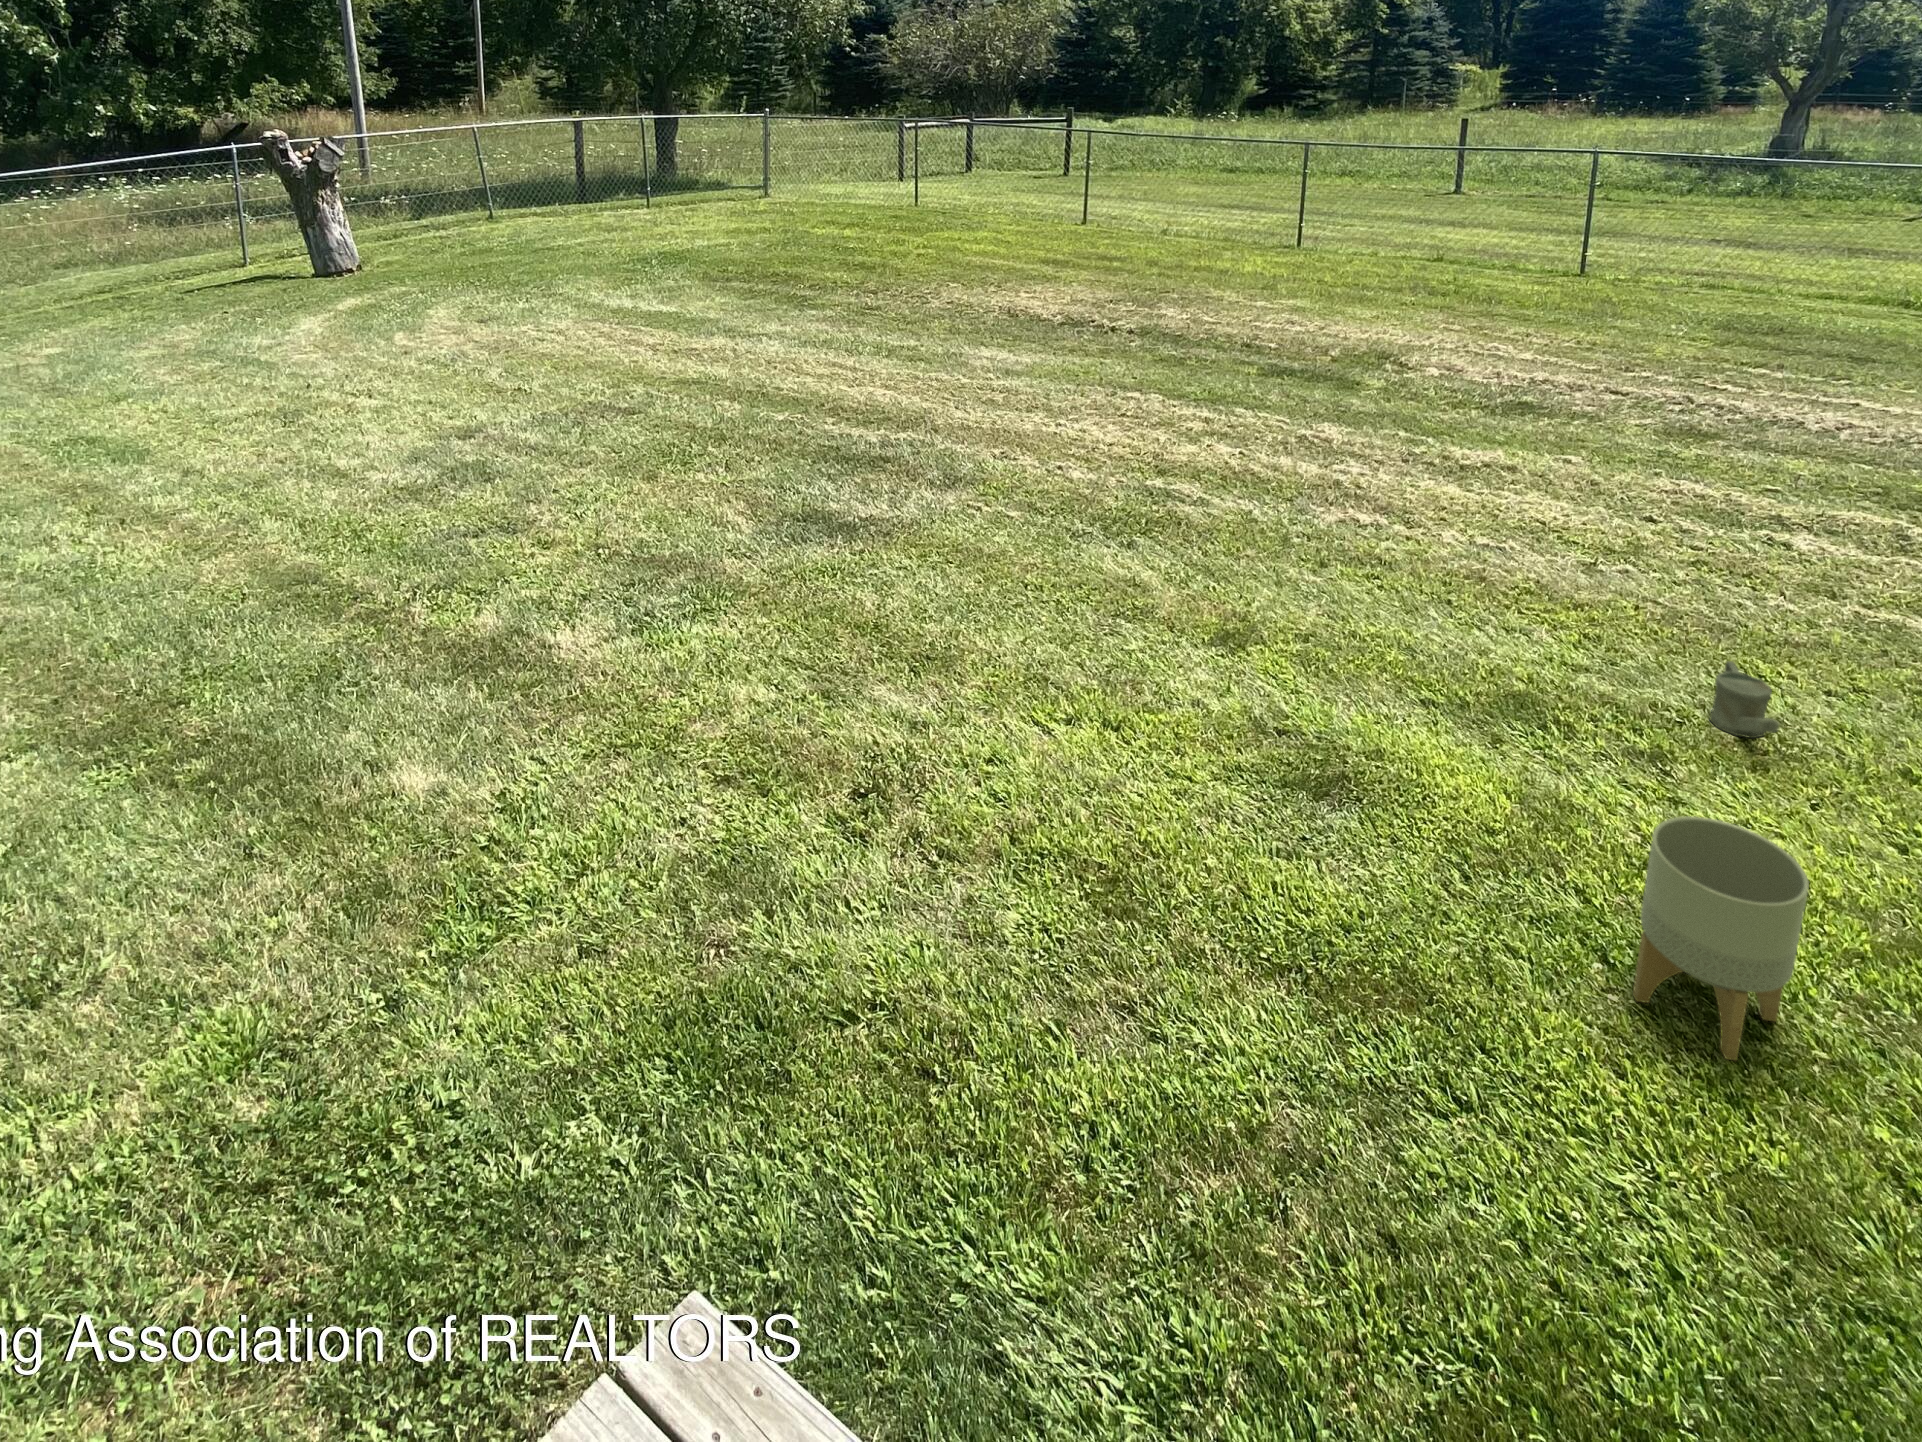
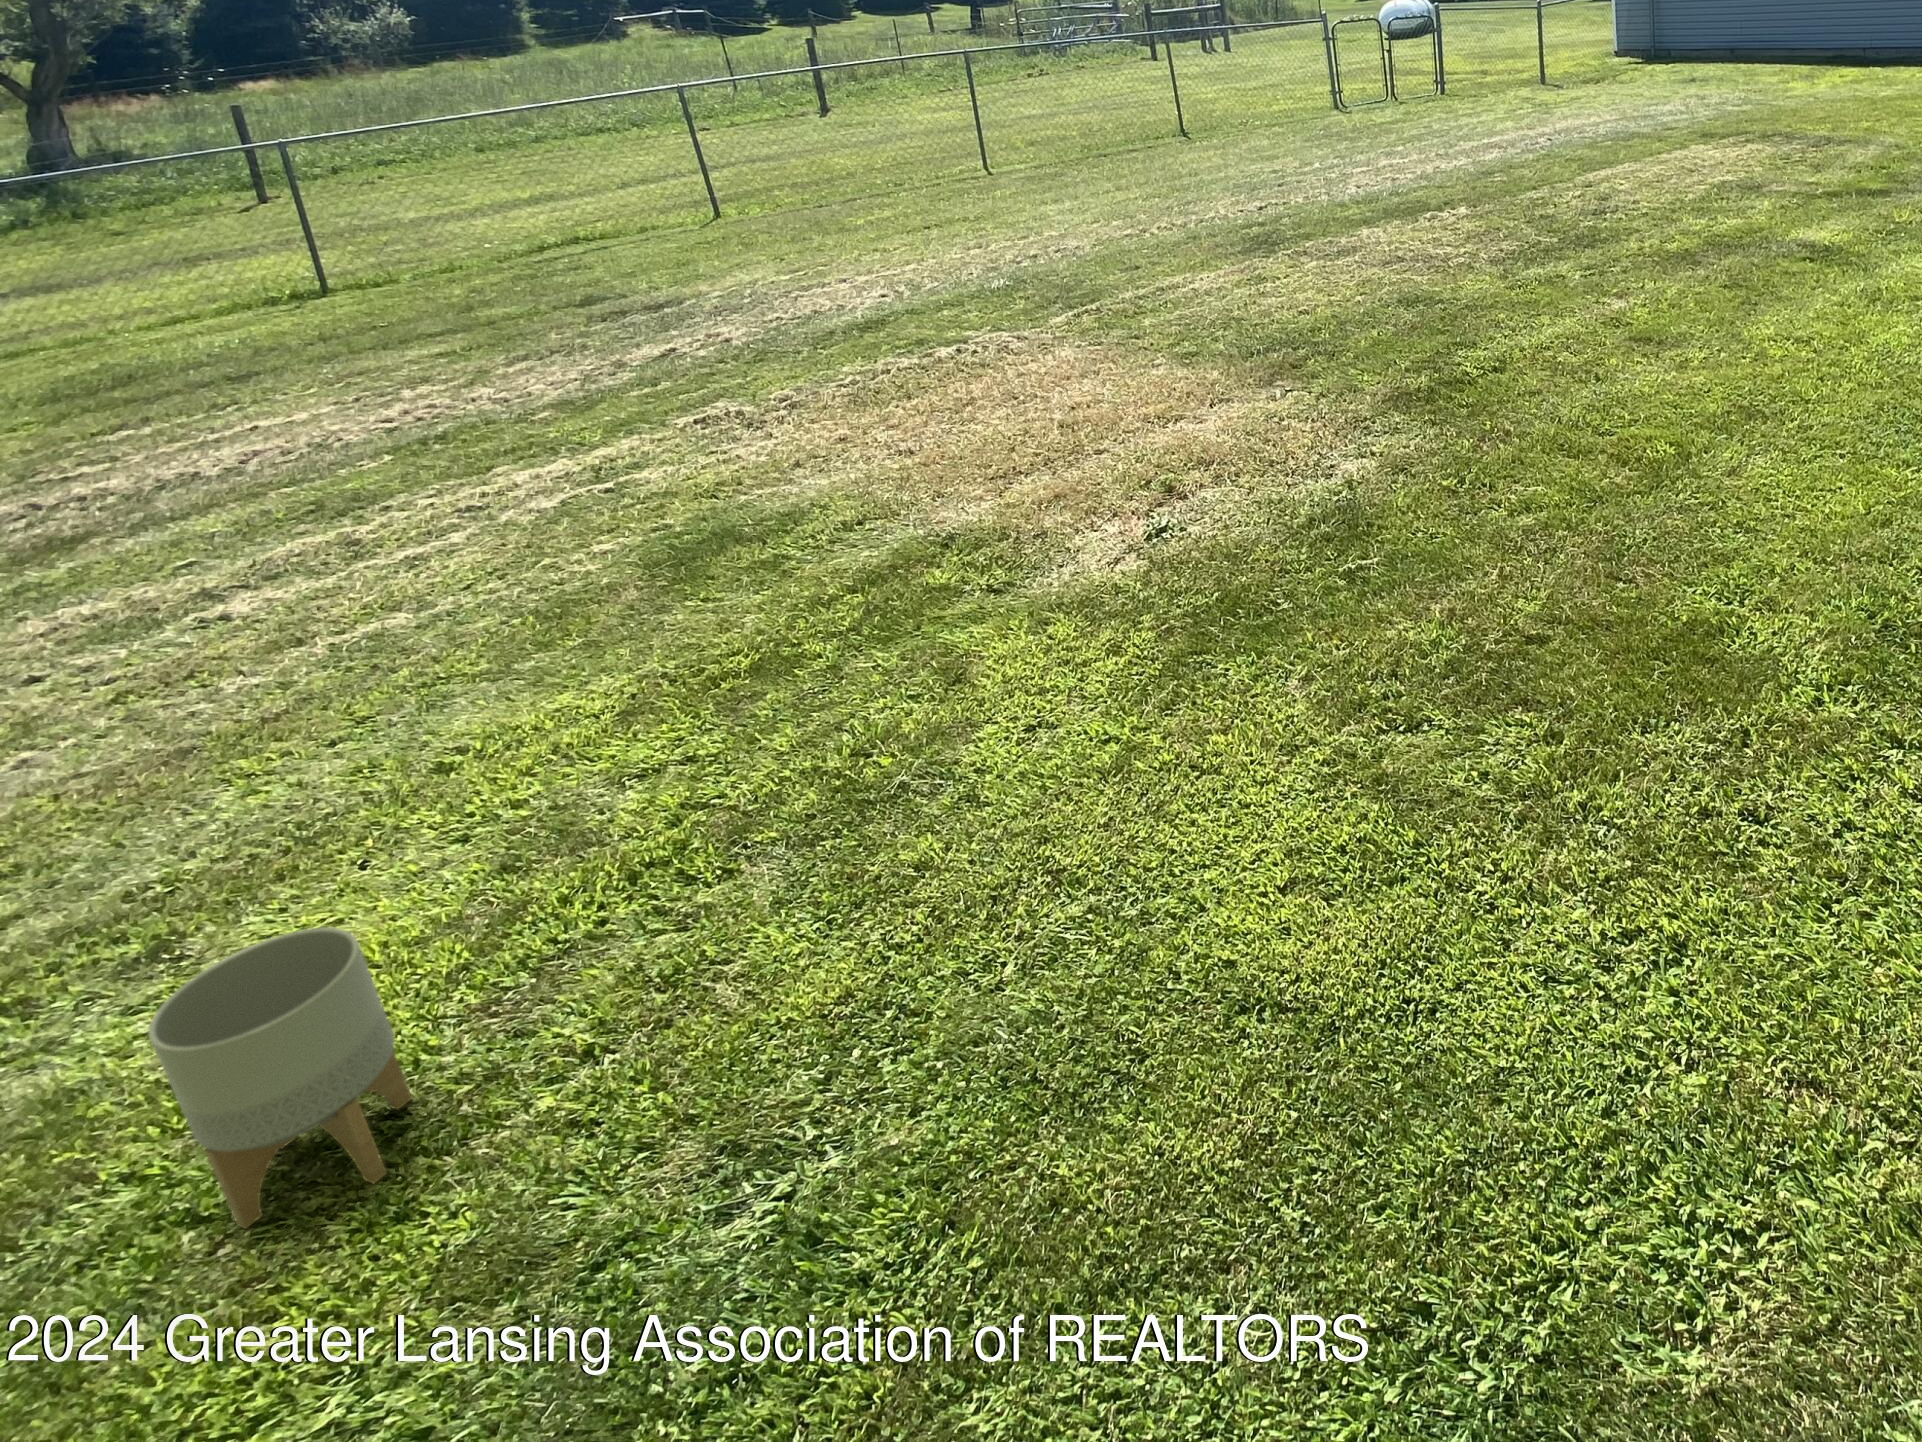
watering can: present [1710,661,1780,738] -> none [186,779,288,866]

